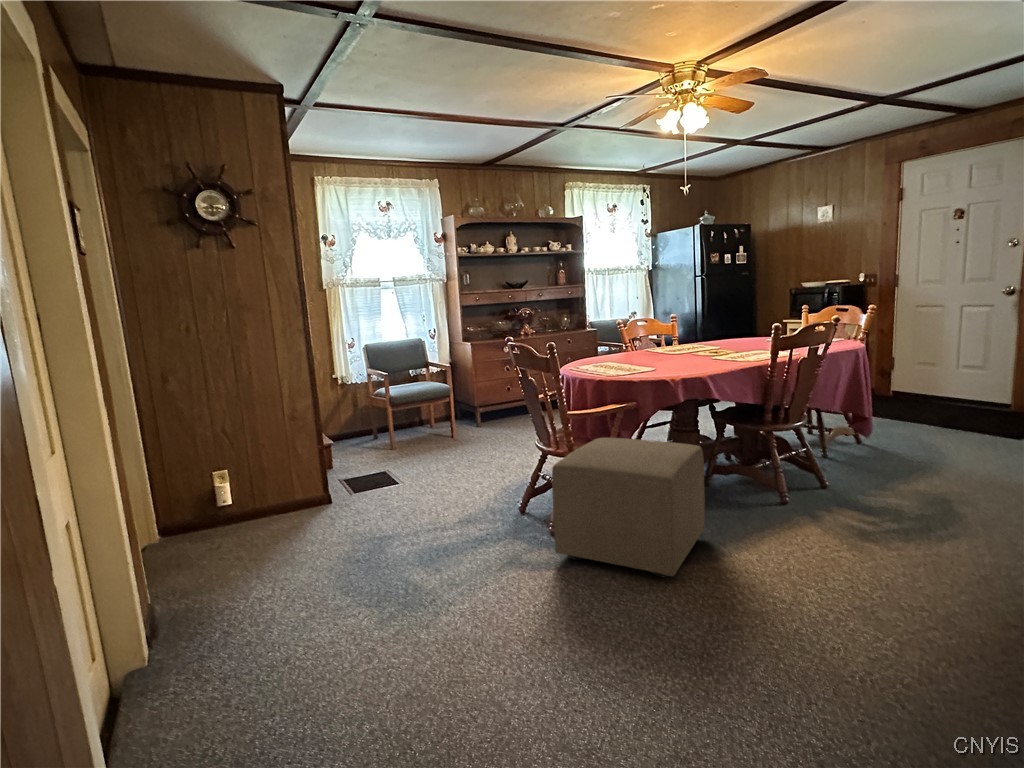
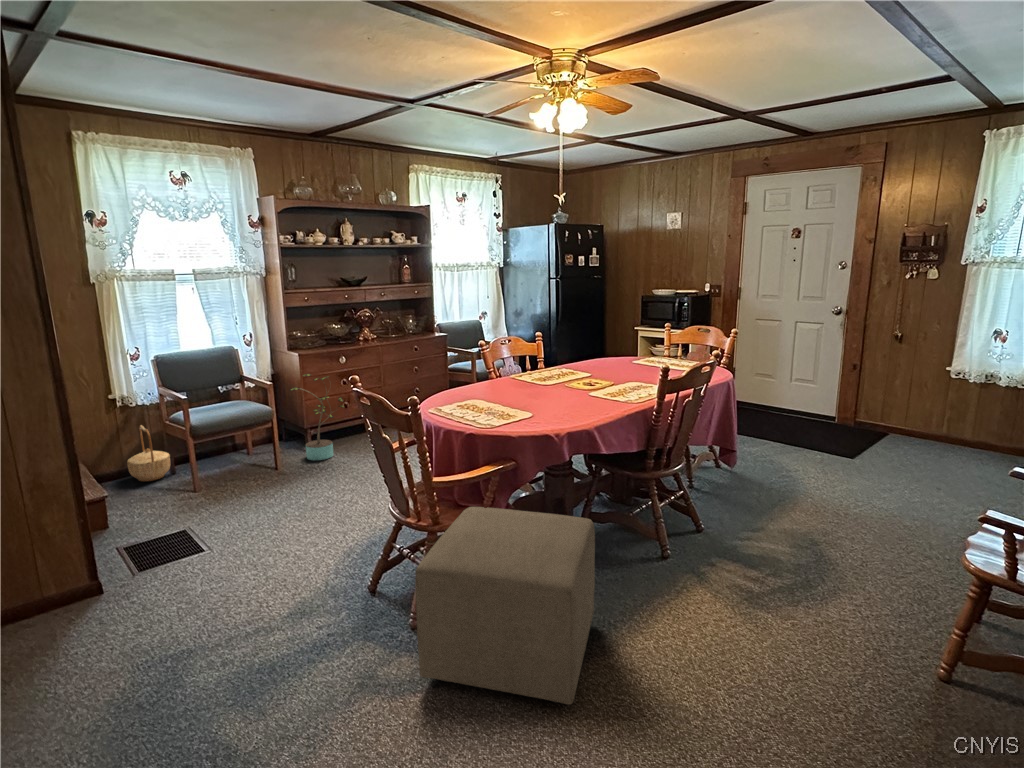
potted plant: none [462,360,507,432] -> present [290,374,344,460]
basket: none [344,399,373,442] -> present [127,425,170,481]

